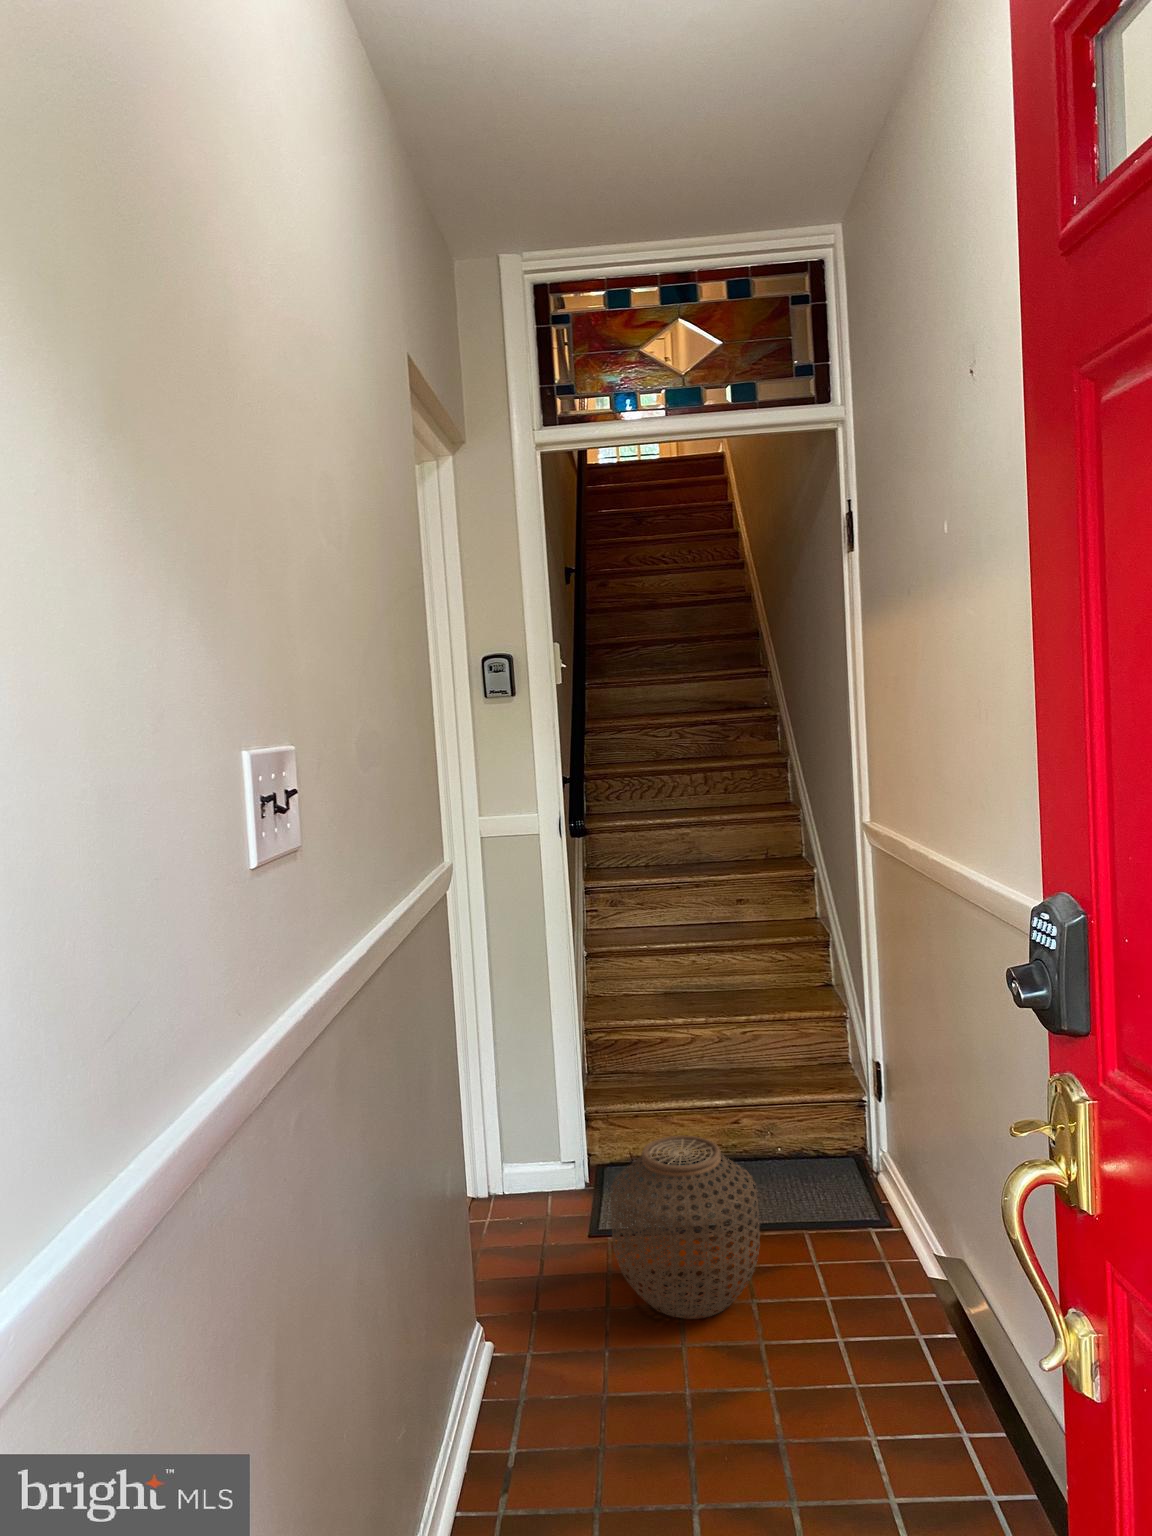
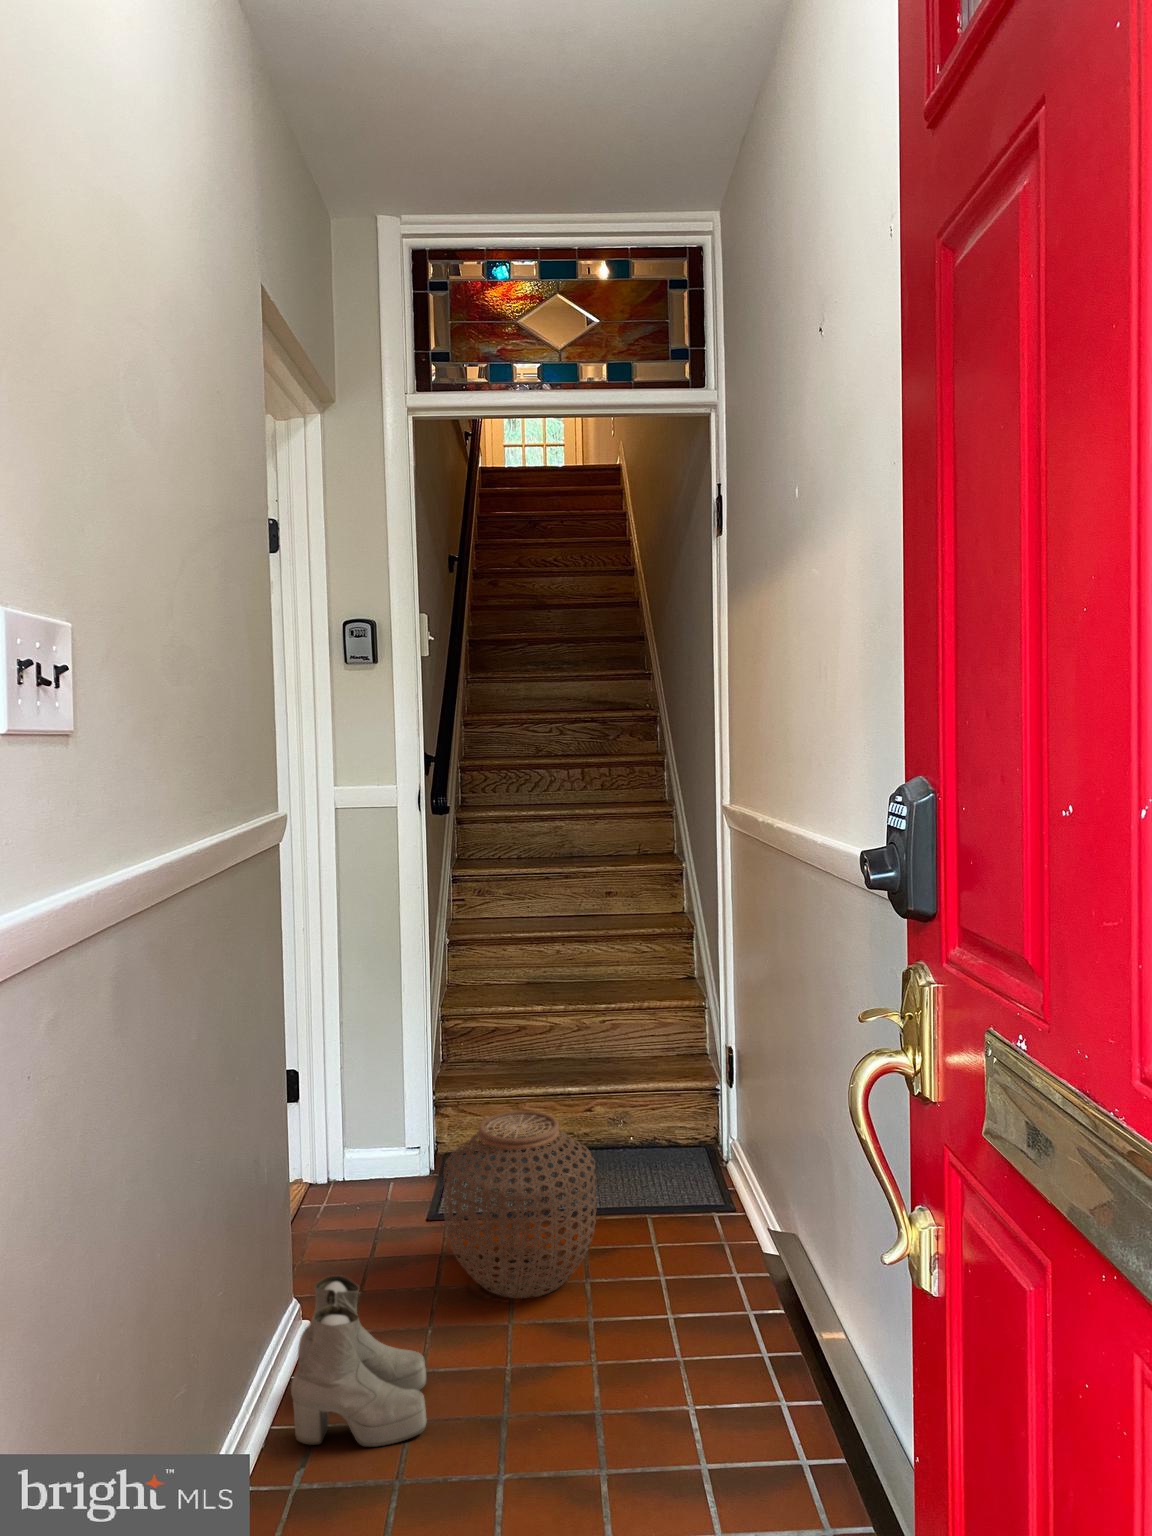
boots: none [489,1304,617,1471] -> present [291,1275,427,1447]

